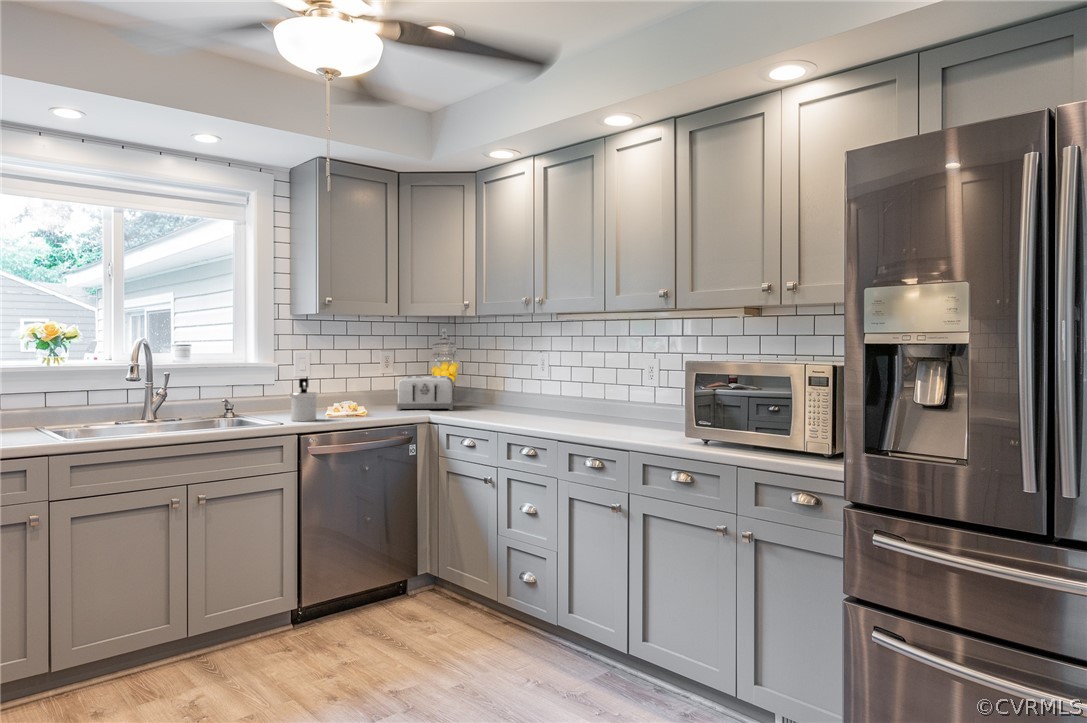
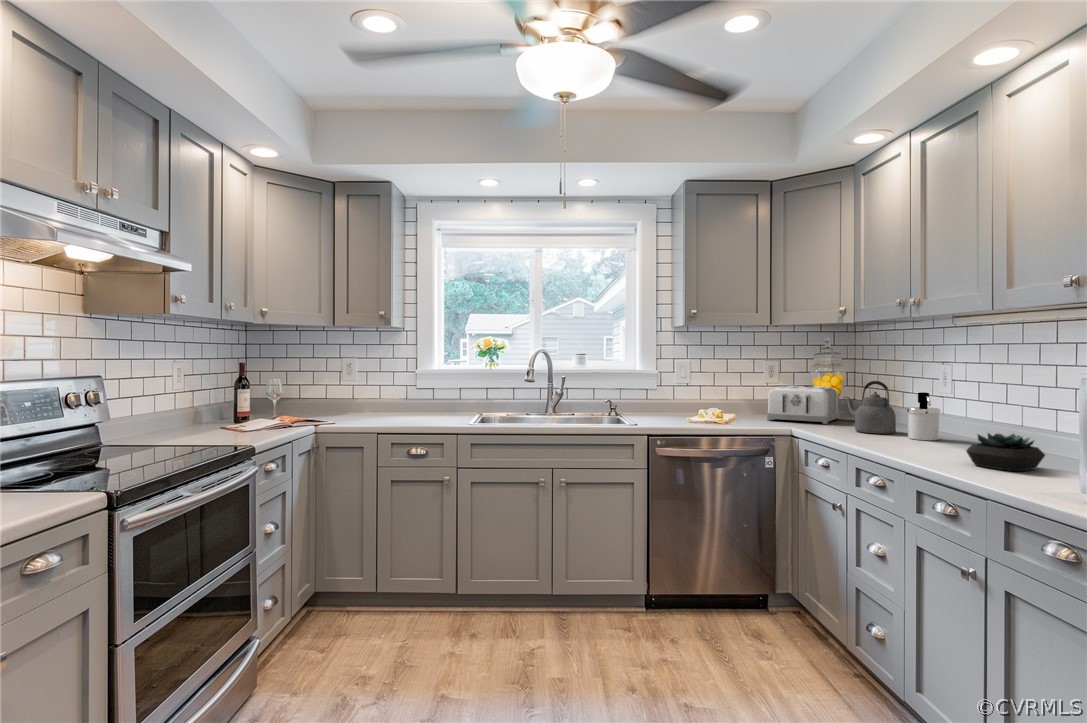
kettle: none [470,368,515,414] -> present [843,381,896,434]
soap dispenser: present [290,378,317,421] -> present [907,392,940,440]
succulent plant: none [594,404,640,431] -> present [966,433,1045,471]

